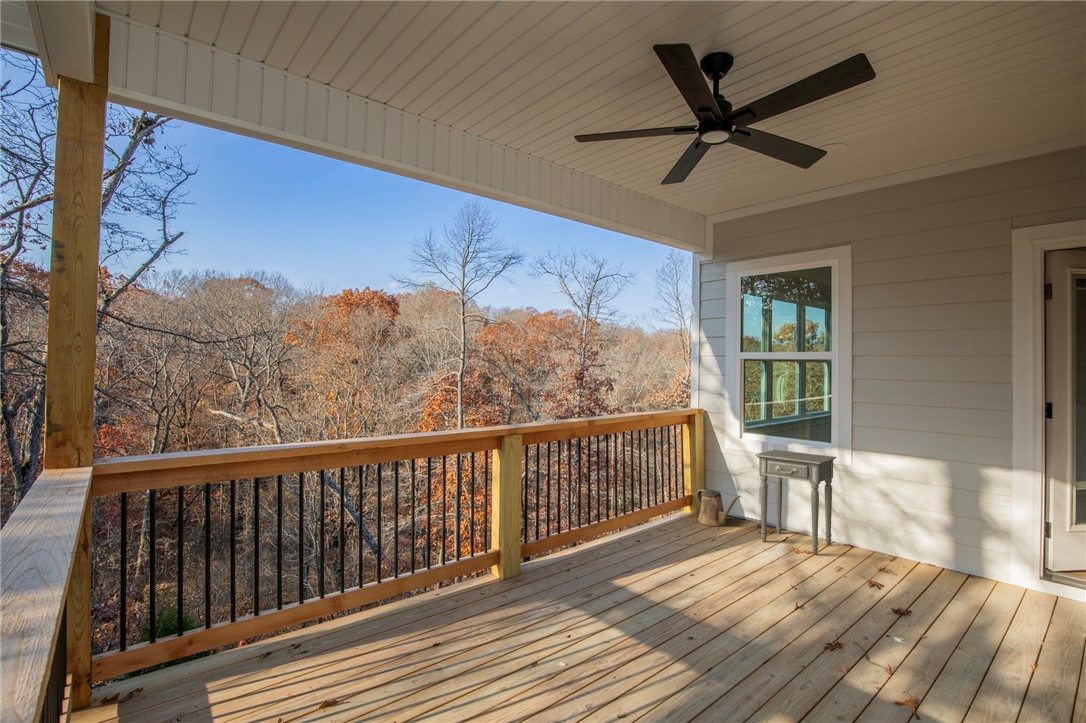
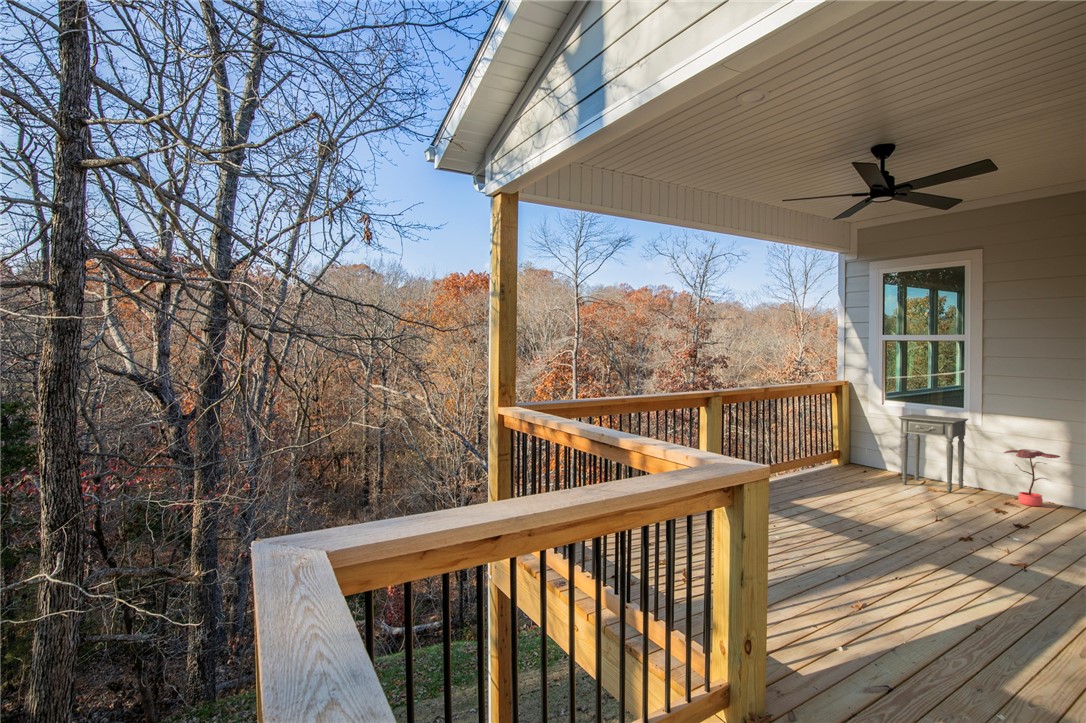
watering can: present [697,489,740,526] -> none [843,447,884,475]
potted plant: none [877,499,944,575] -> present [1004,449,1060,506]

